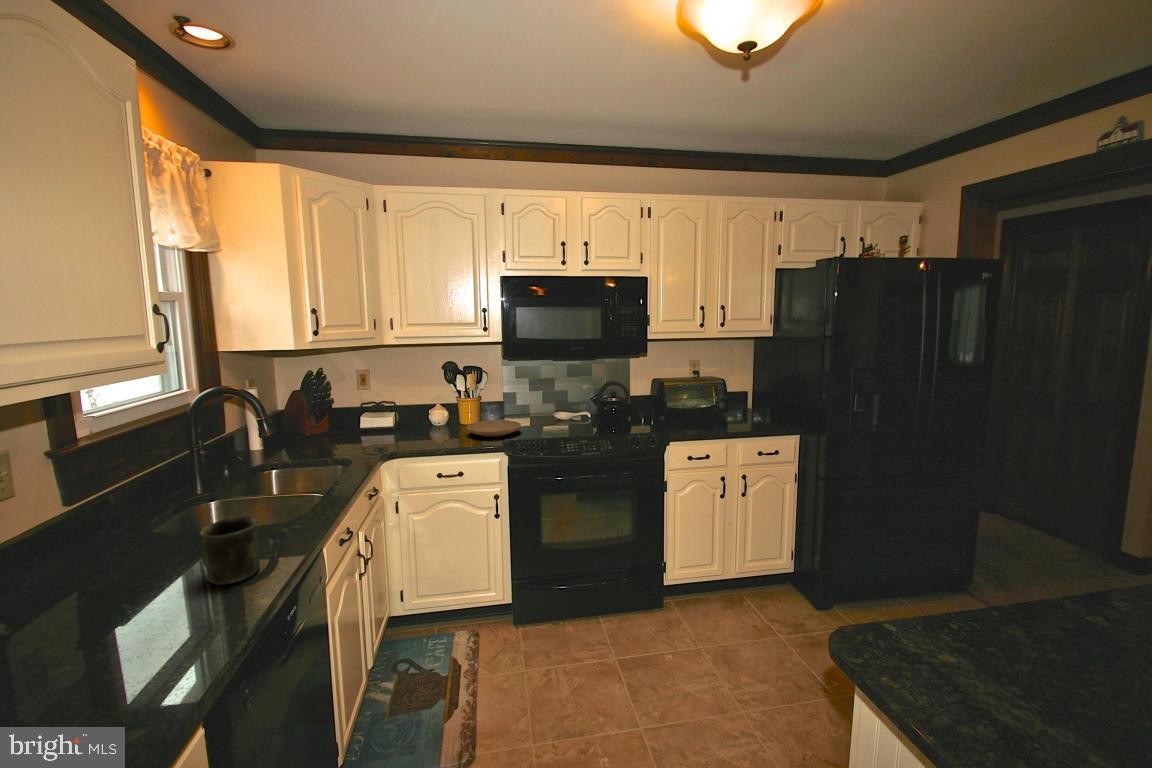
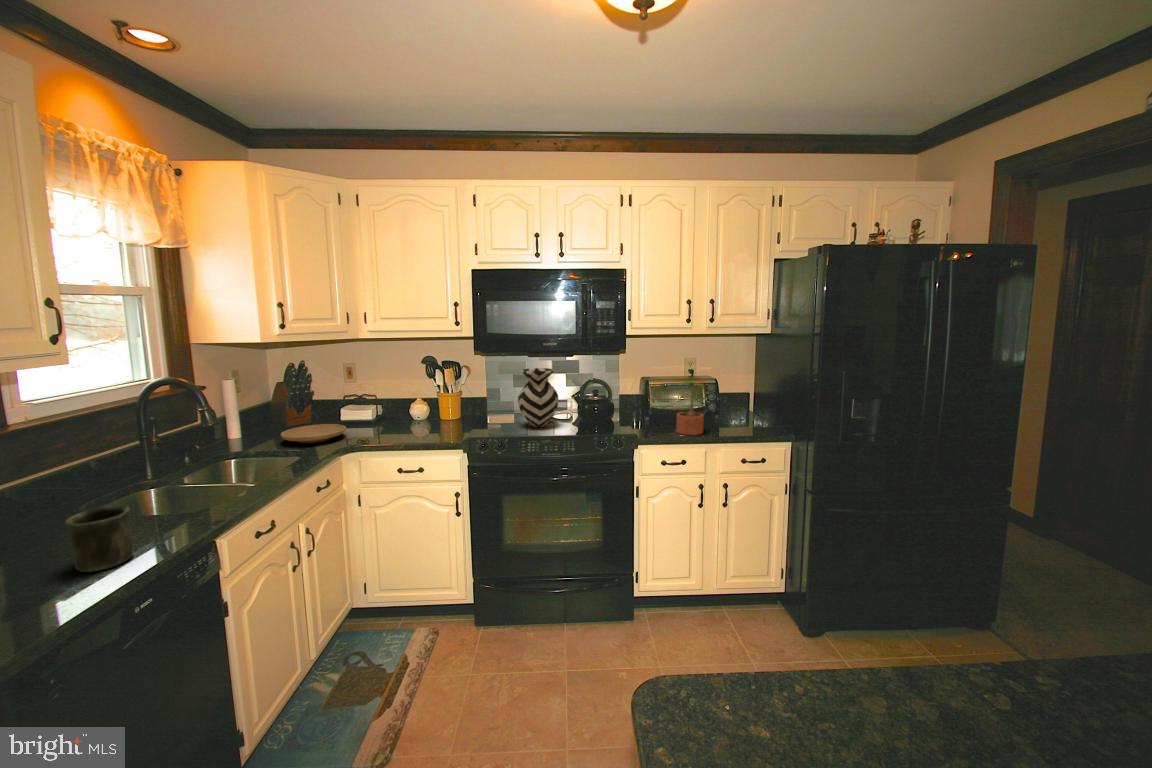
vase: none [544,371,583,428] -> present [518,368,558,427]
potted plant: none [697,381,725,431] -> present [676,381,704,435]
plate: present [467,420,521,437] -> present [281,424,346,443]

